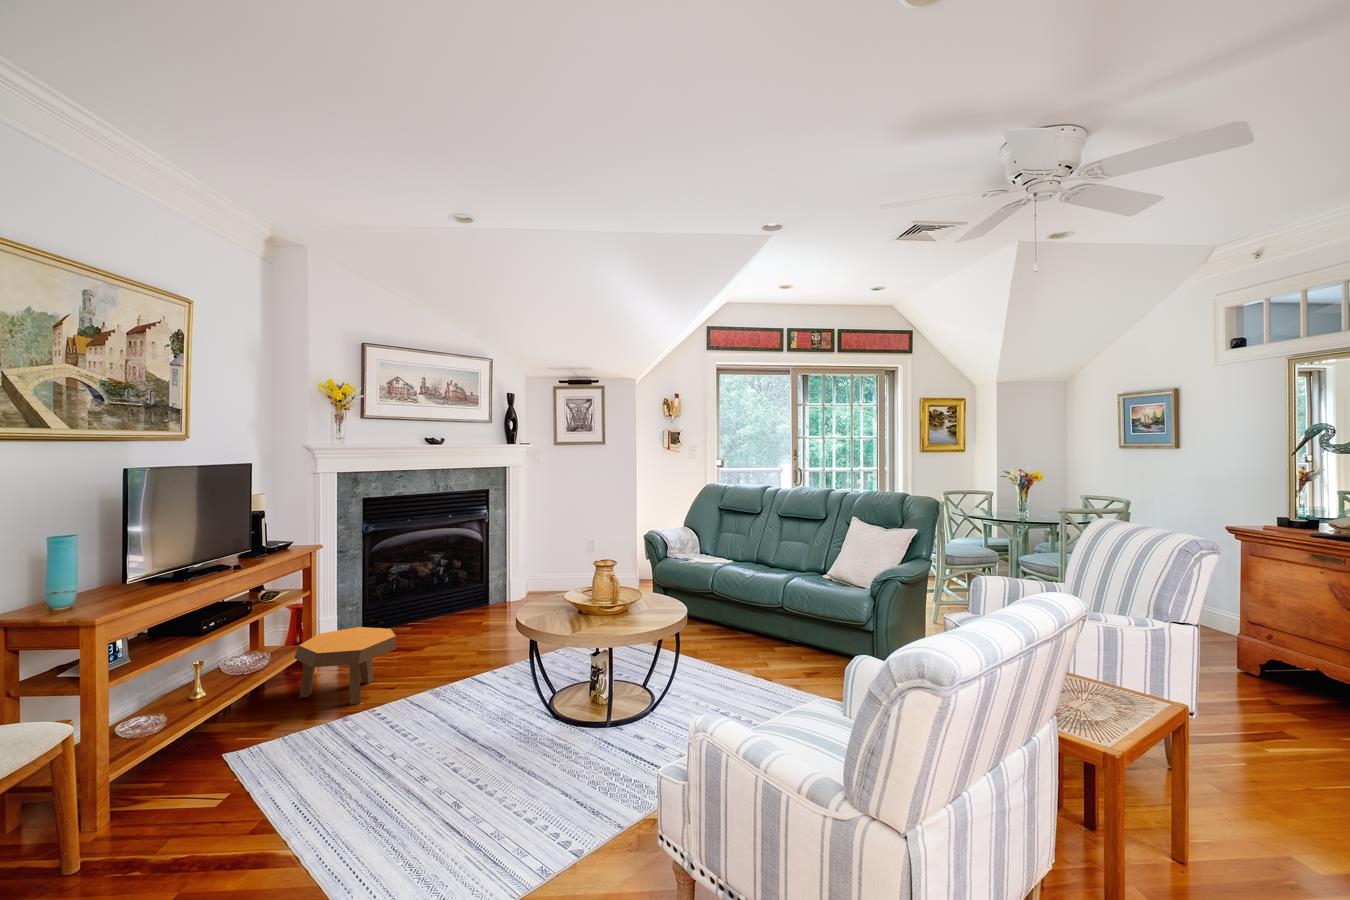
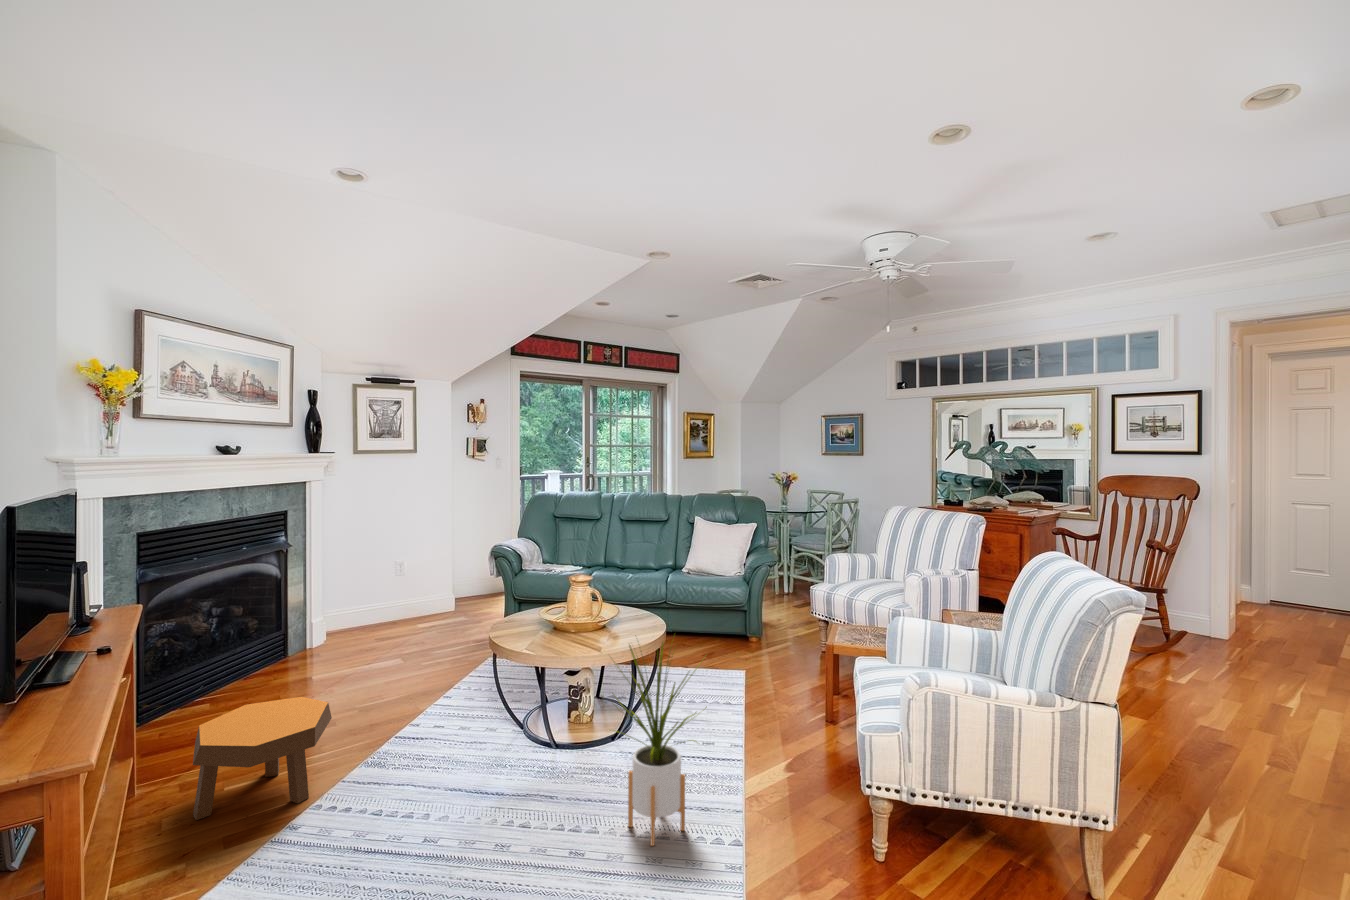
house plant: none [445,614,558,821] -> present [616,642,707,846]

